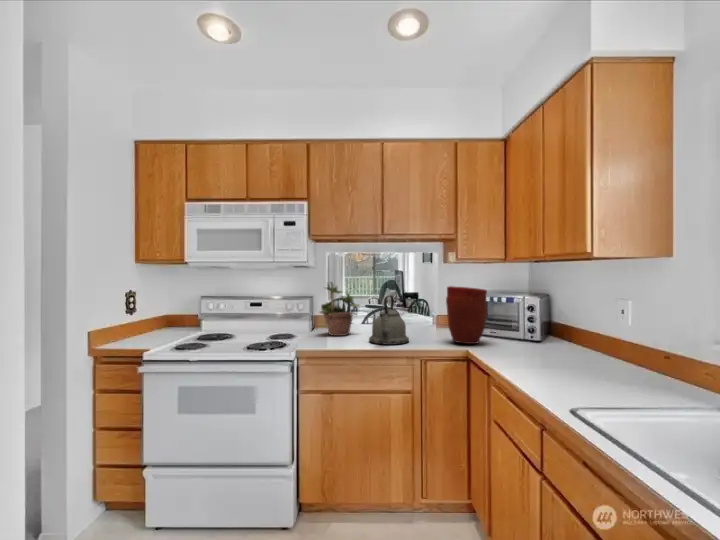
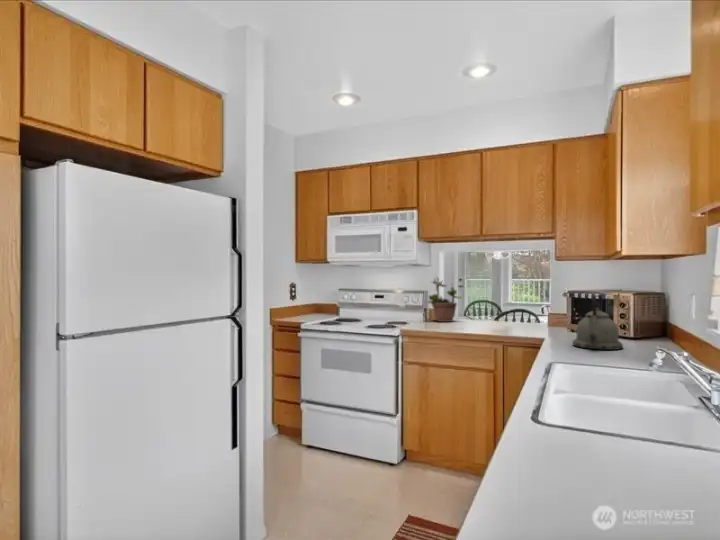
vase: present [446,286,487,344] -> none [530,282,567,331]
kettle: present [369,296,409,345] -> present [573,295,623,350]

